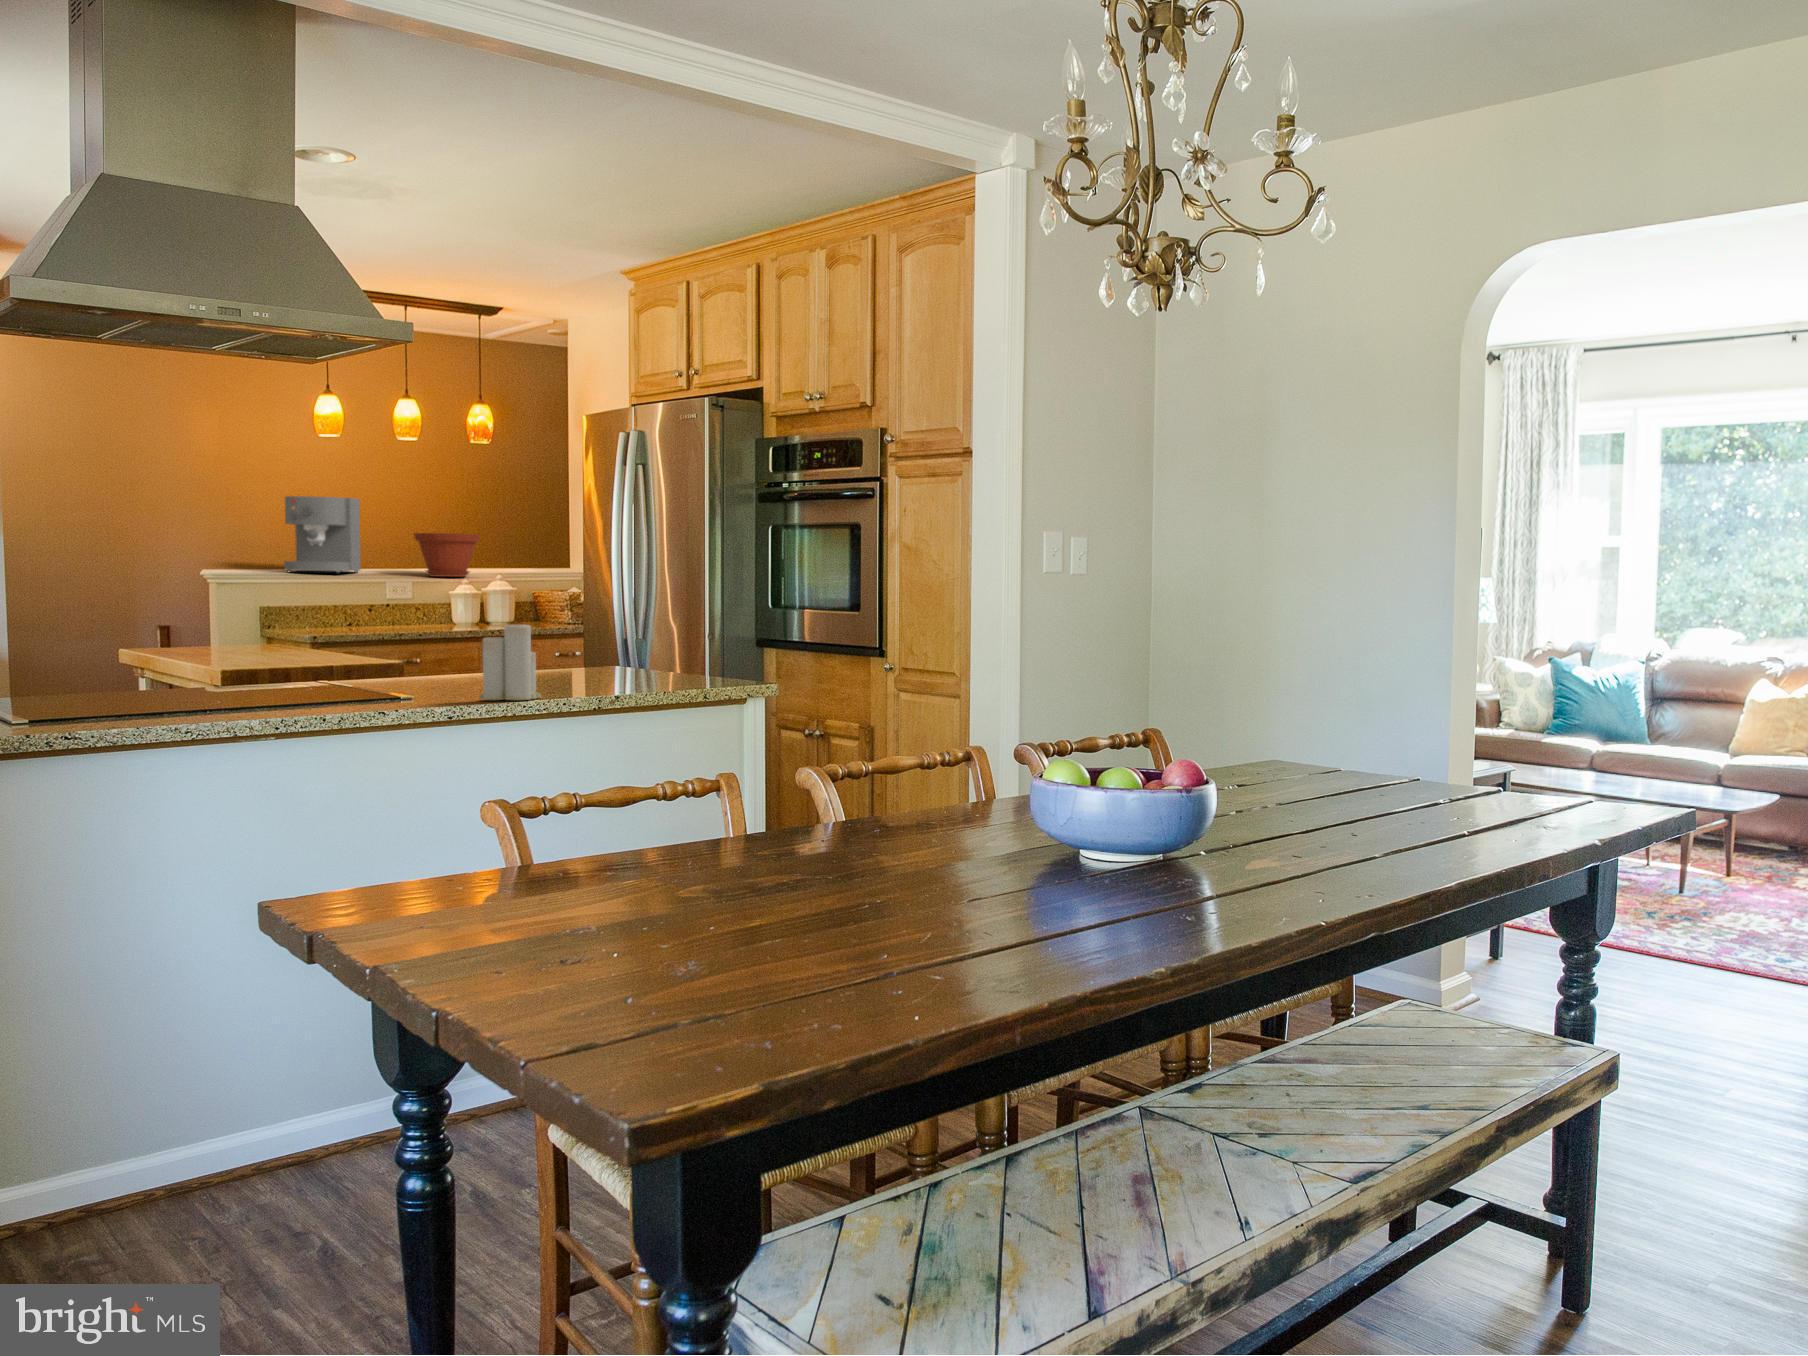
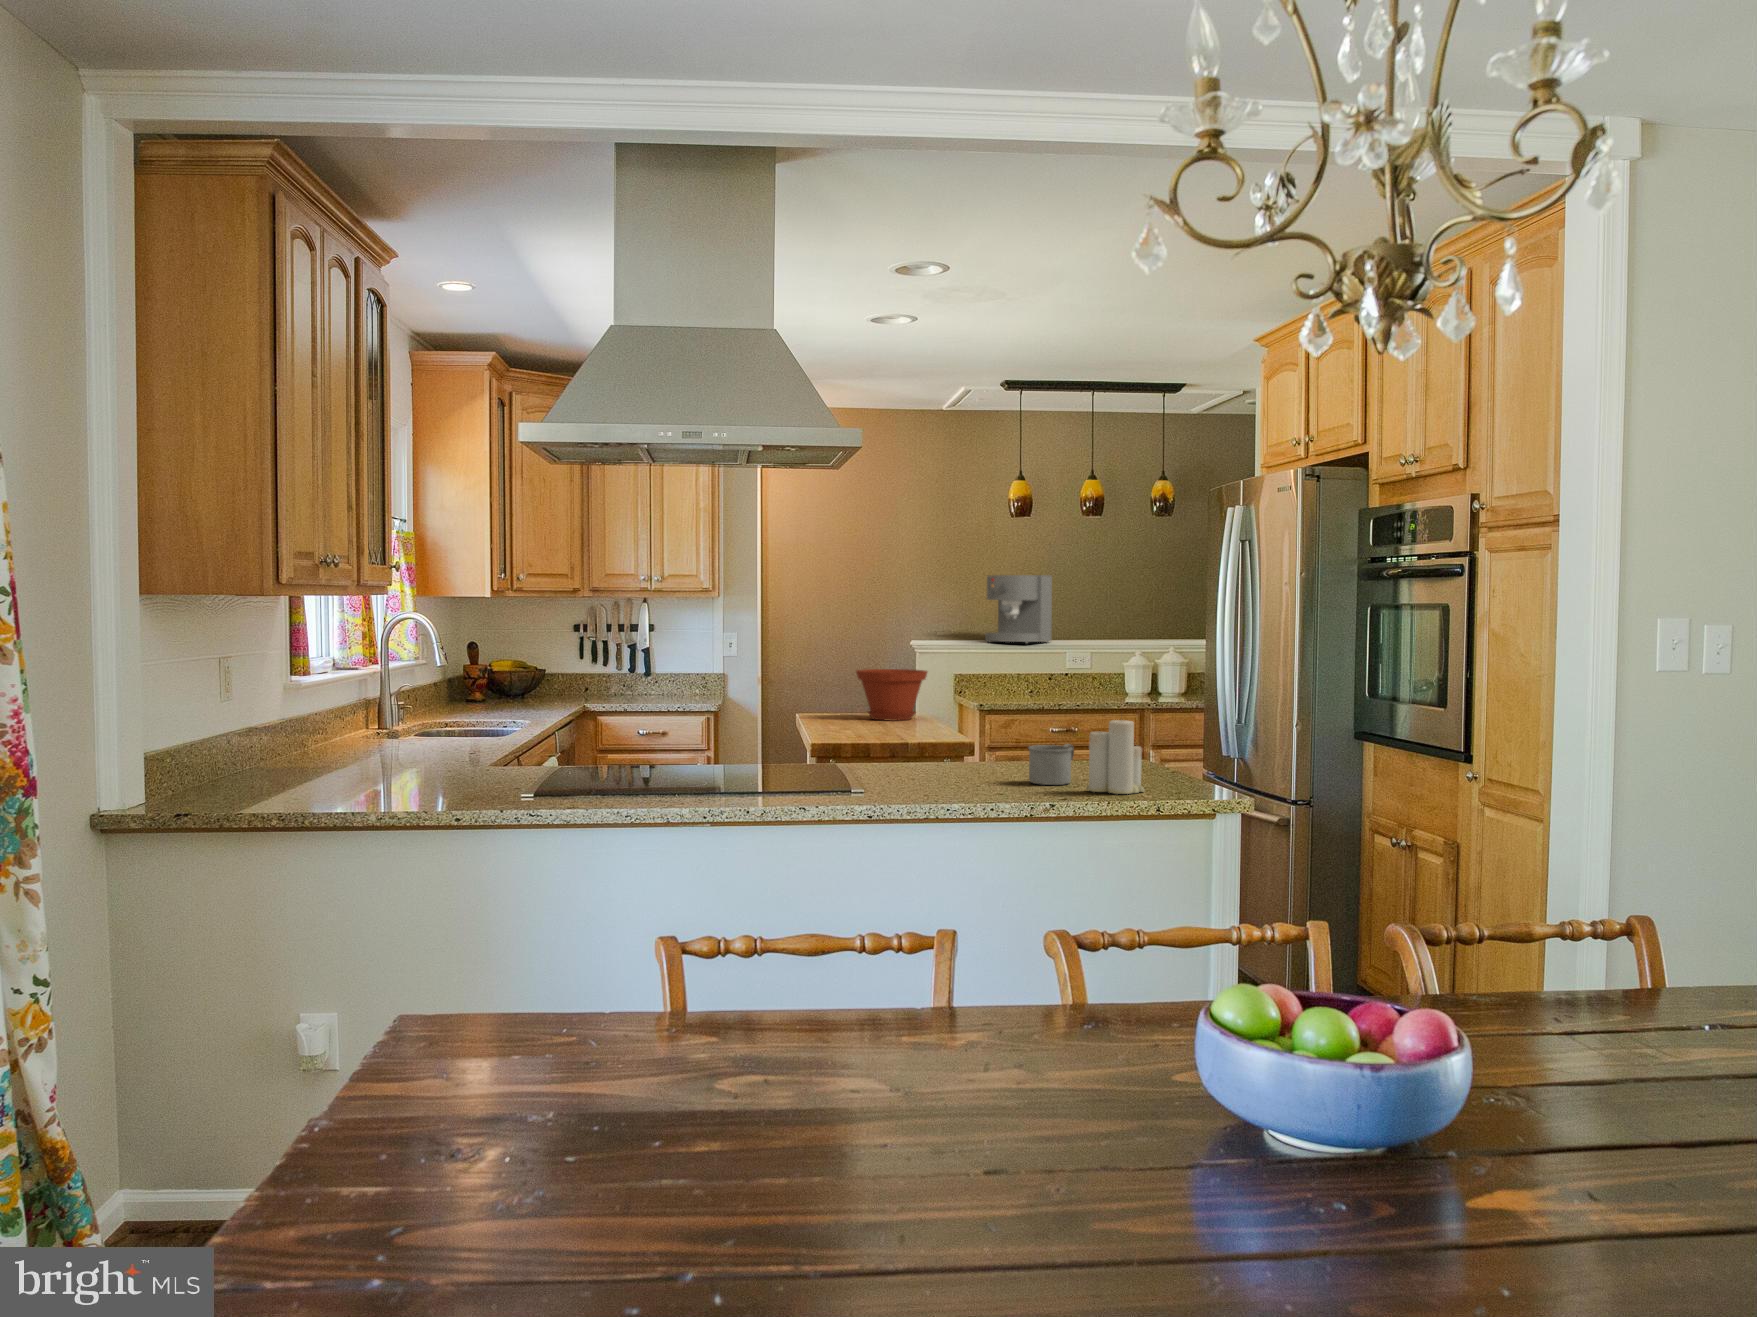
plant pot: present [414,533,480,577] -> present [856,669,927,721]
candle: present [479,625,541,700] -> present [1086,720,1144,794]
mug: none [555,647,599,686] -> present [1029,744,1074,785]

